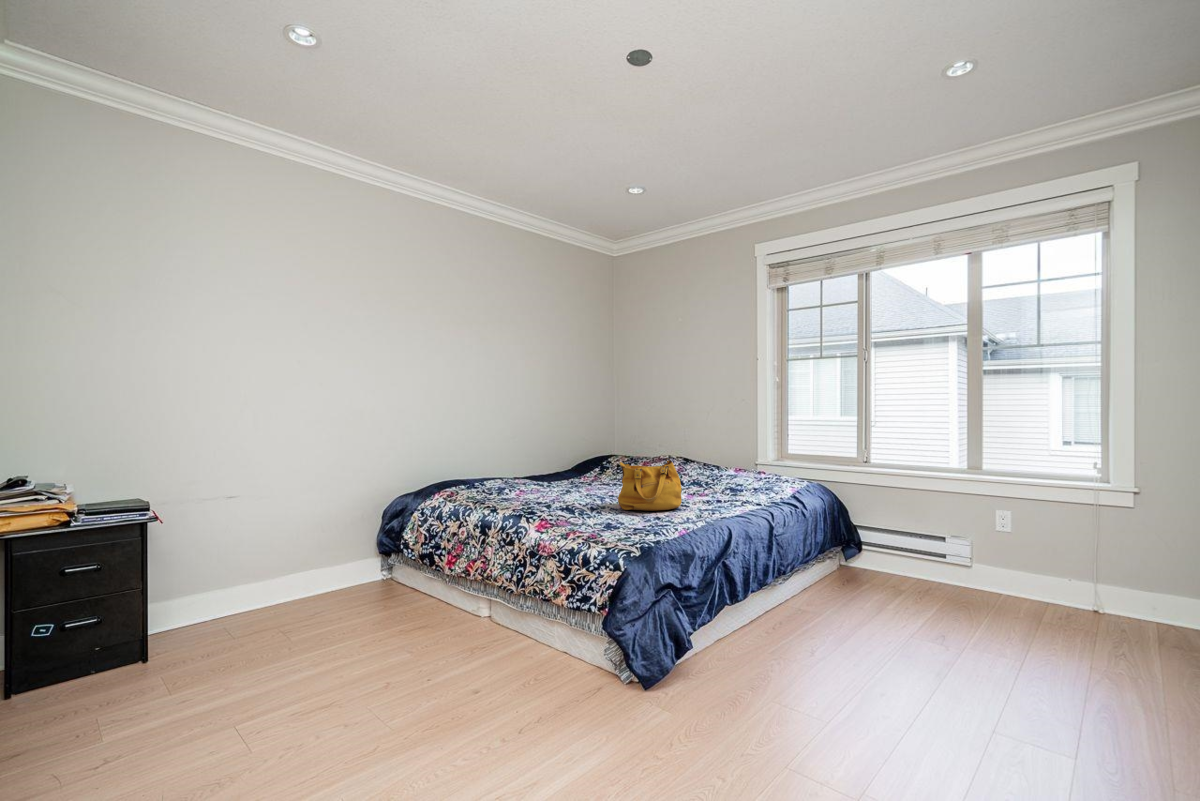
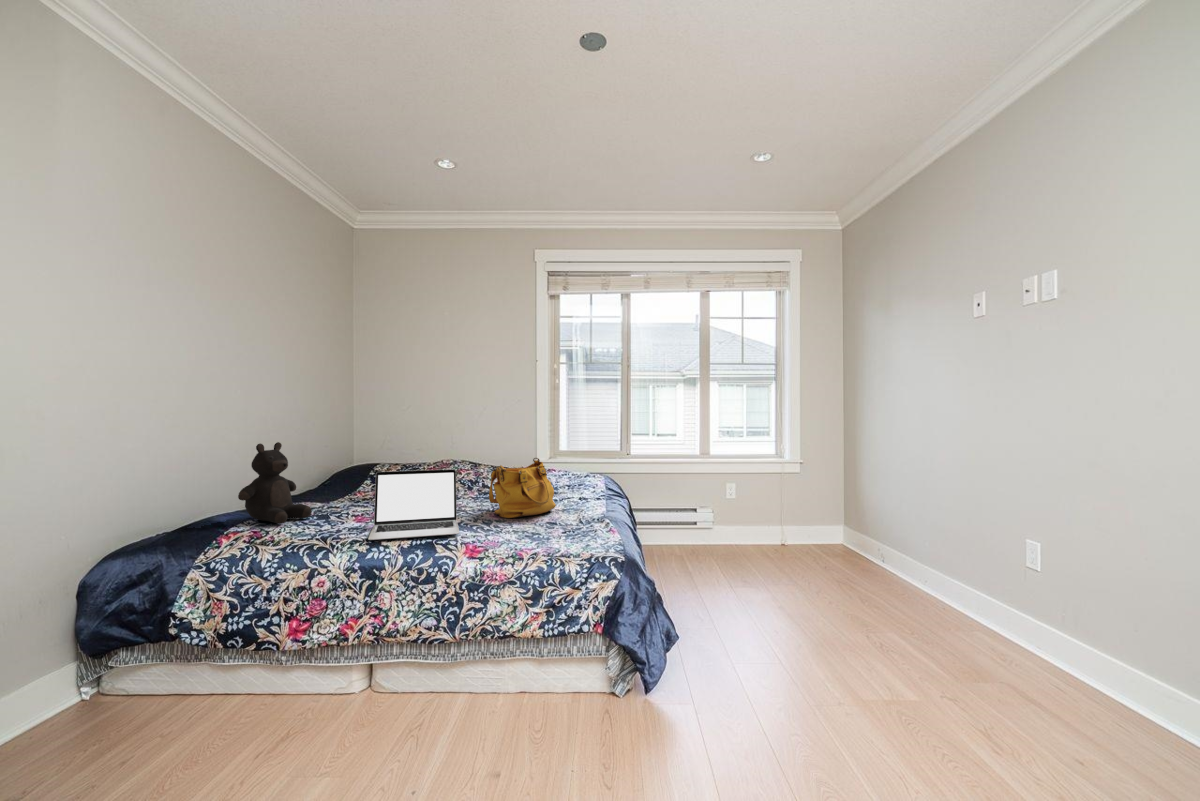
teddy bear: none [464,434,508,492] -> present [238,442,312,524]
laptop: none [501,460,586,514] -> present [368,469,459,540]

